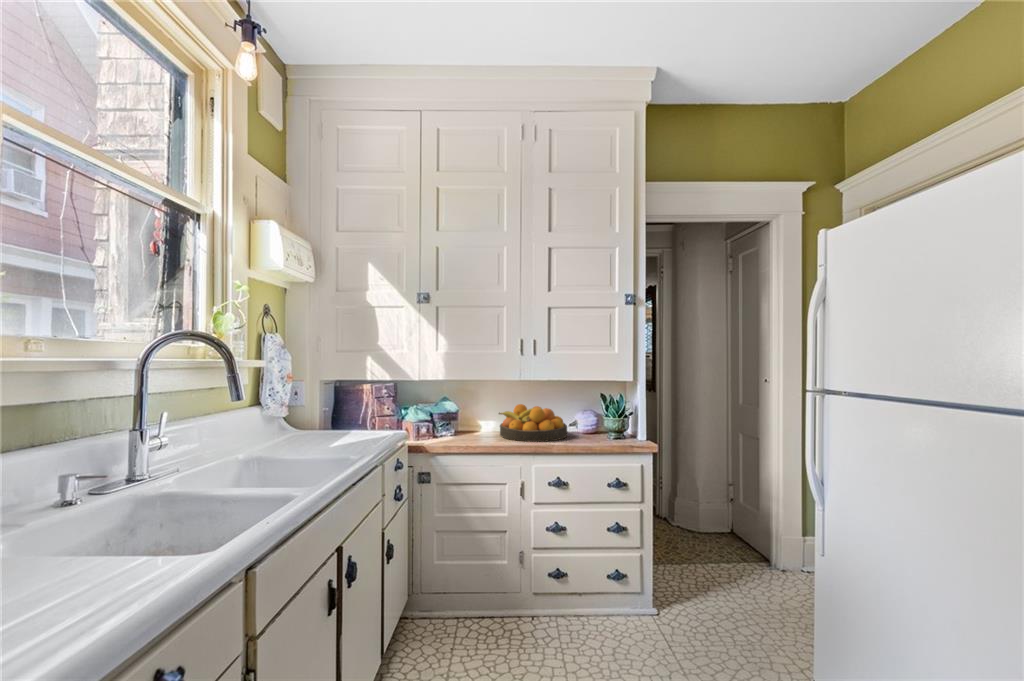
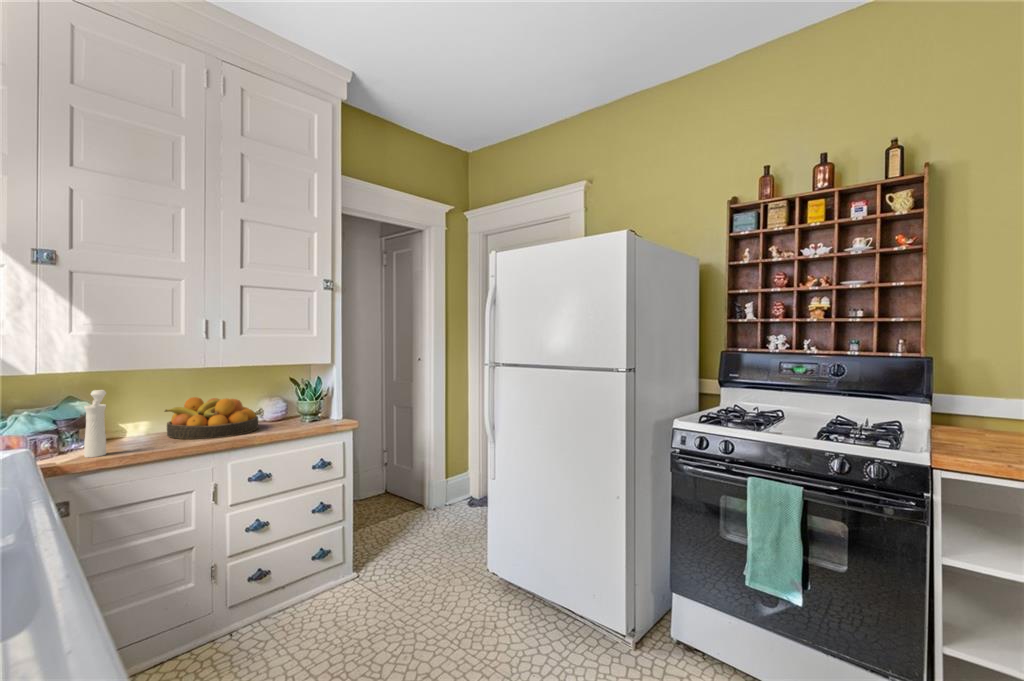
pepper mill: none [439,394,457,444] -> present [84,390,106,457]

